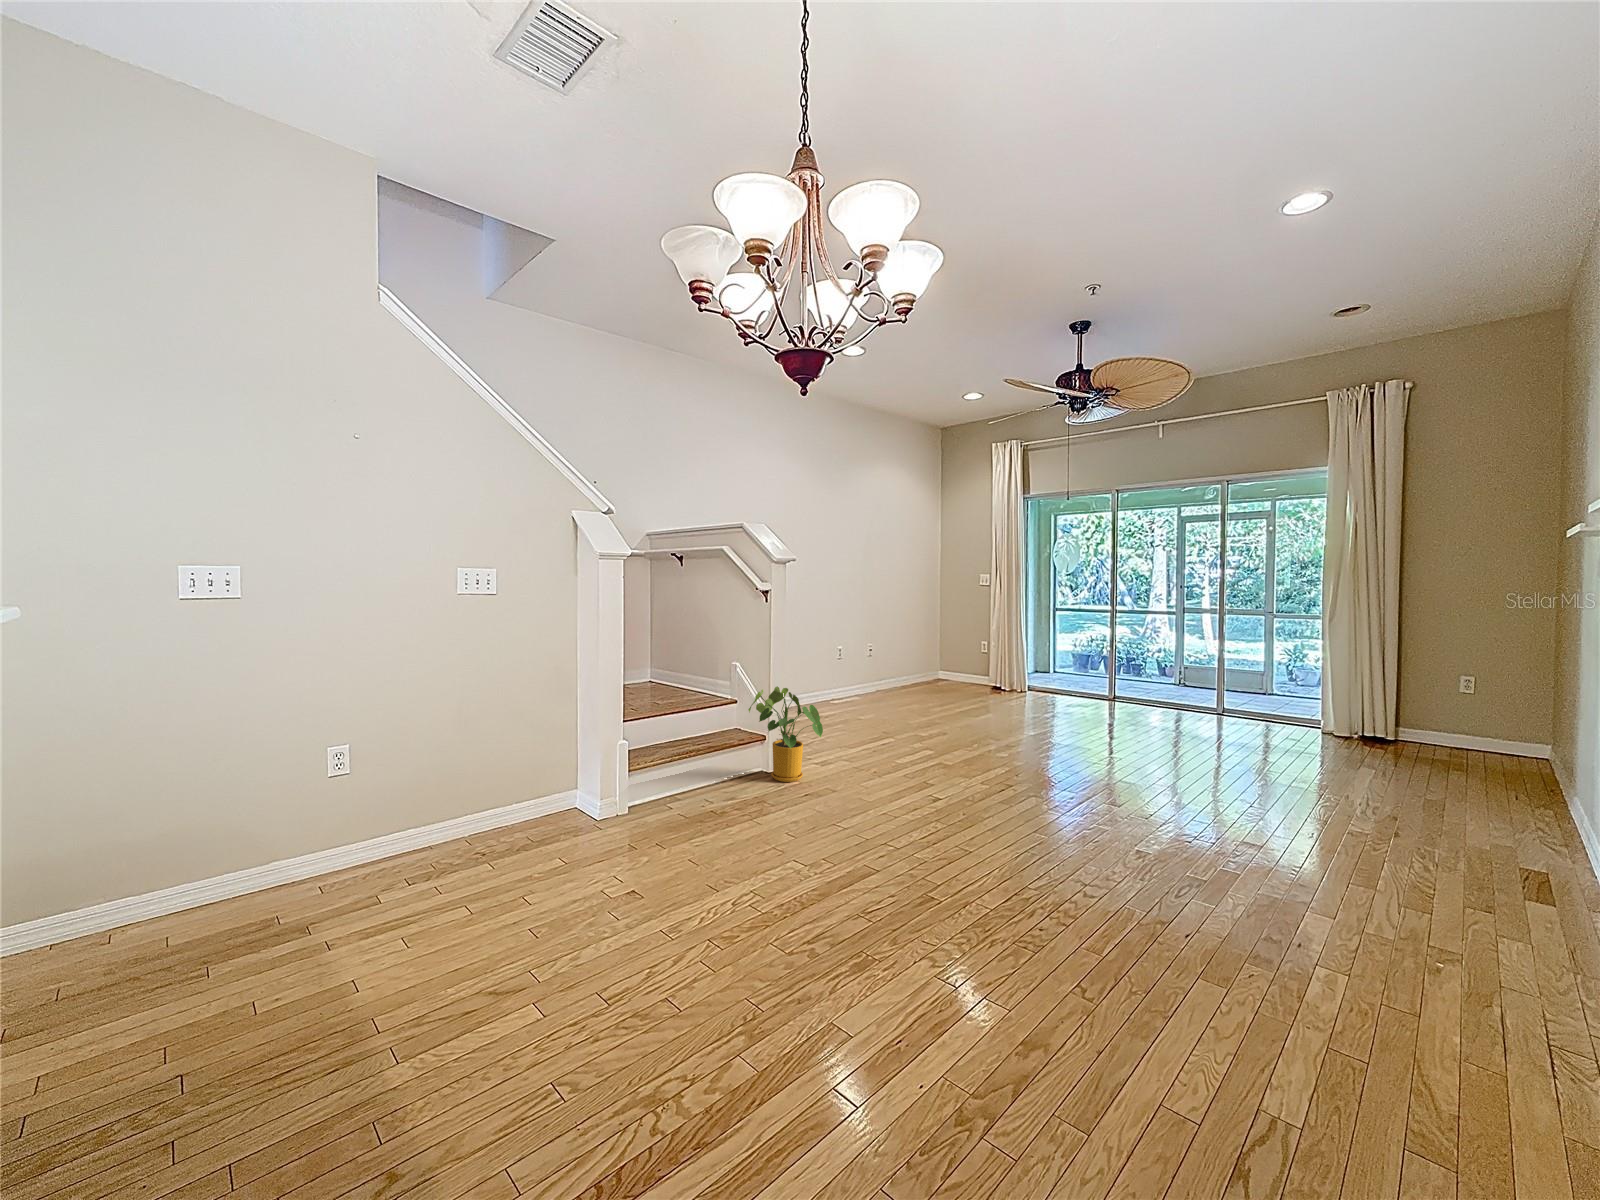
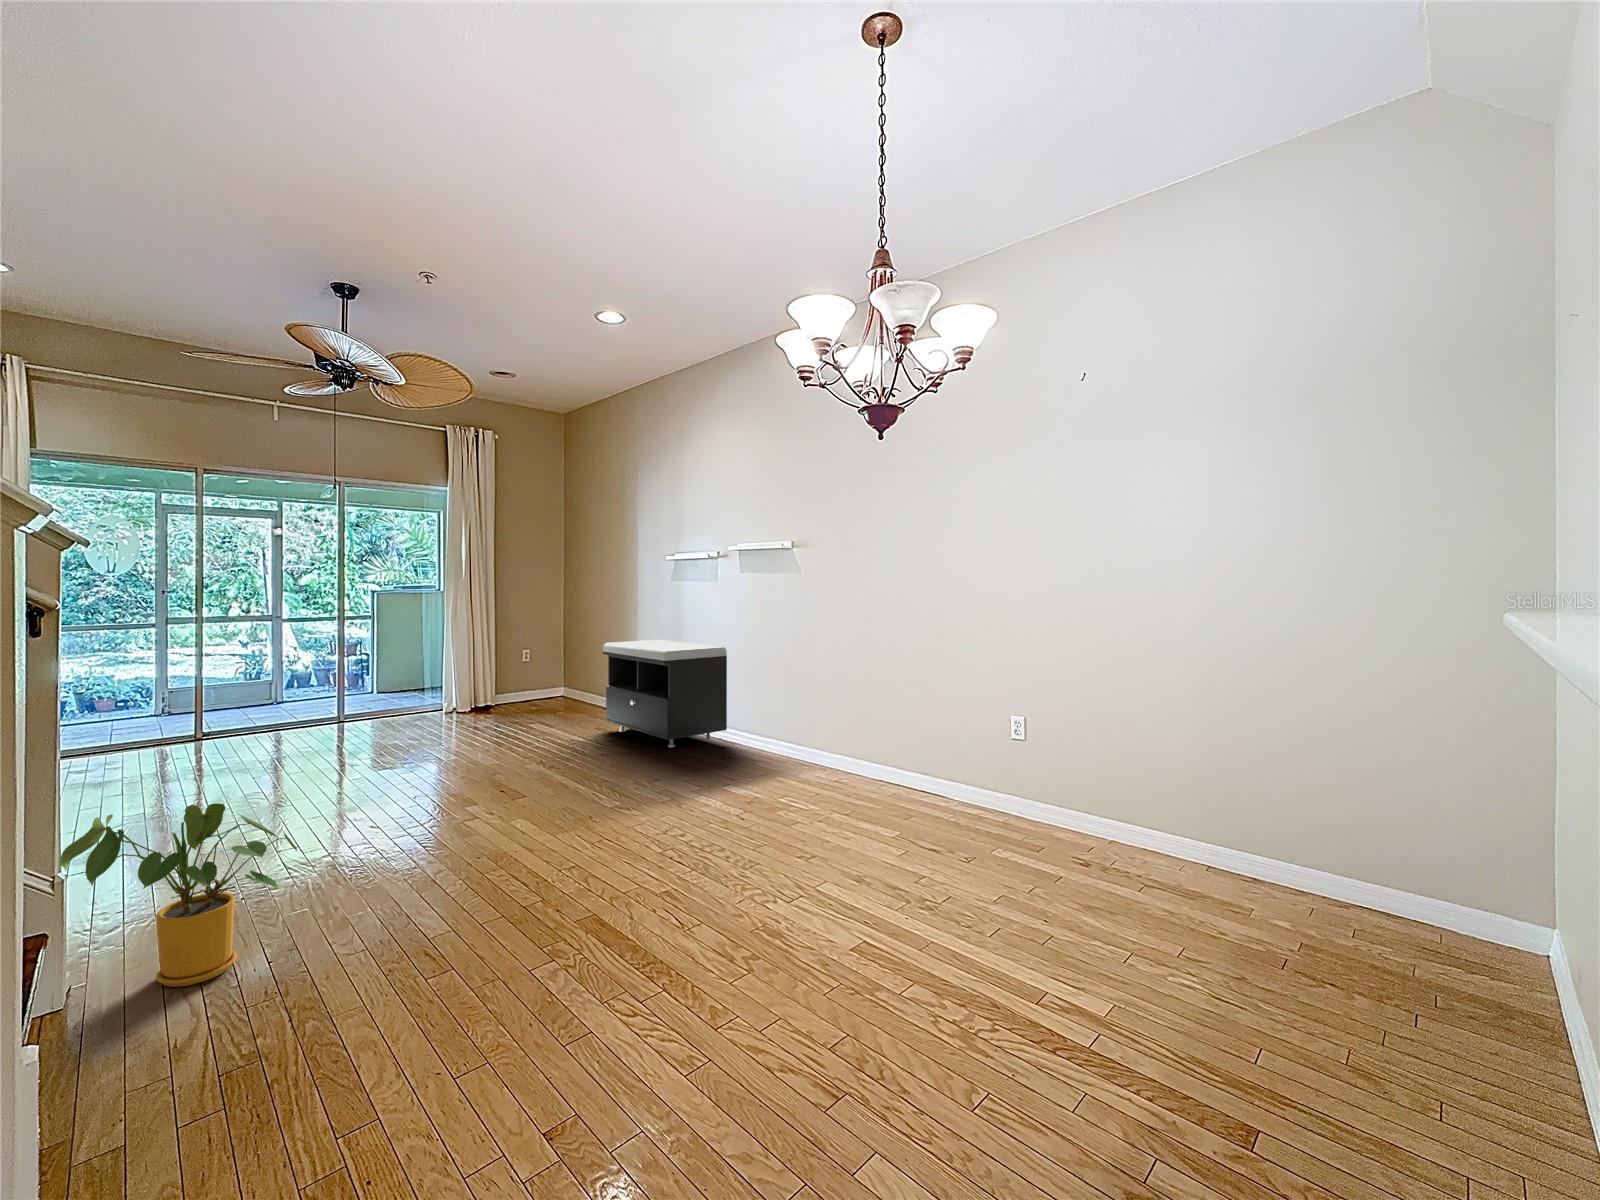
storage bench: none [1401,685,1594,891] -> present [603,640,727,747]

